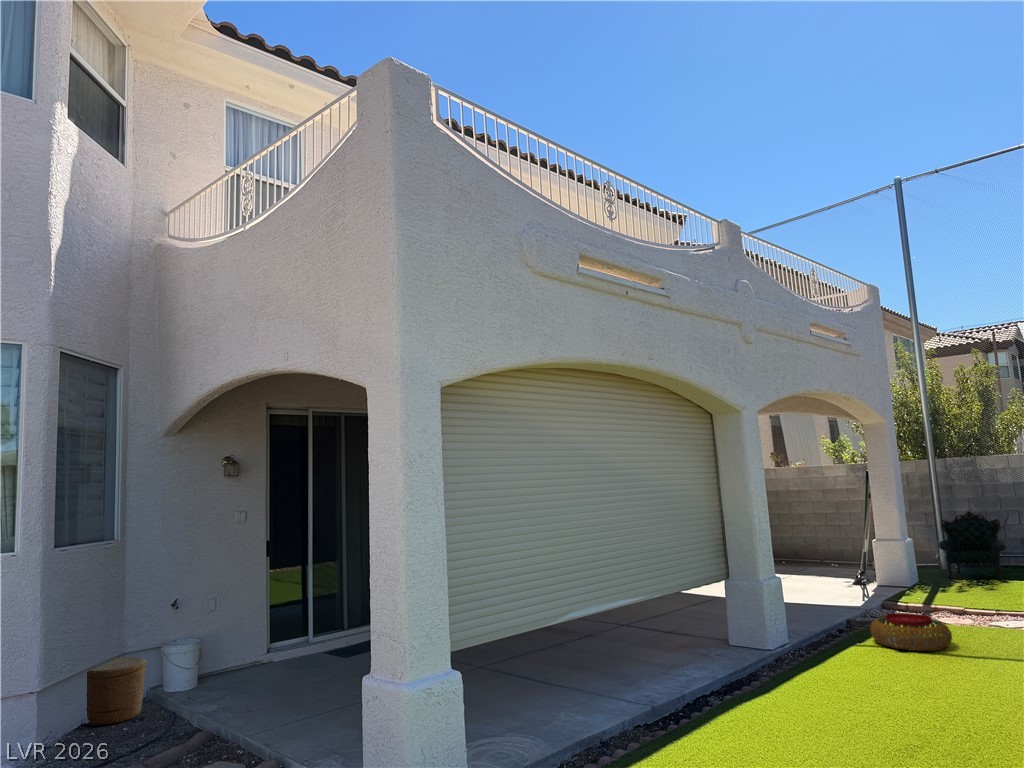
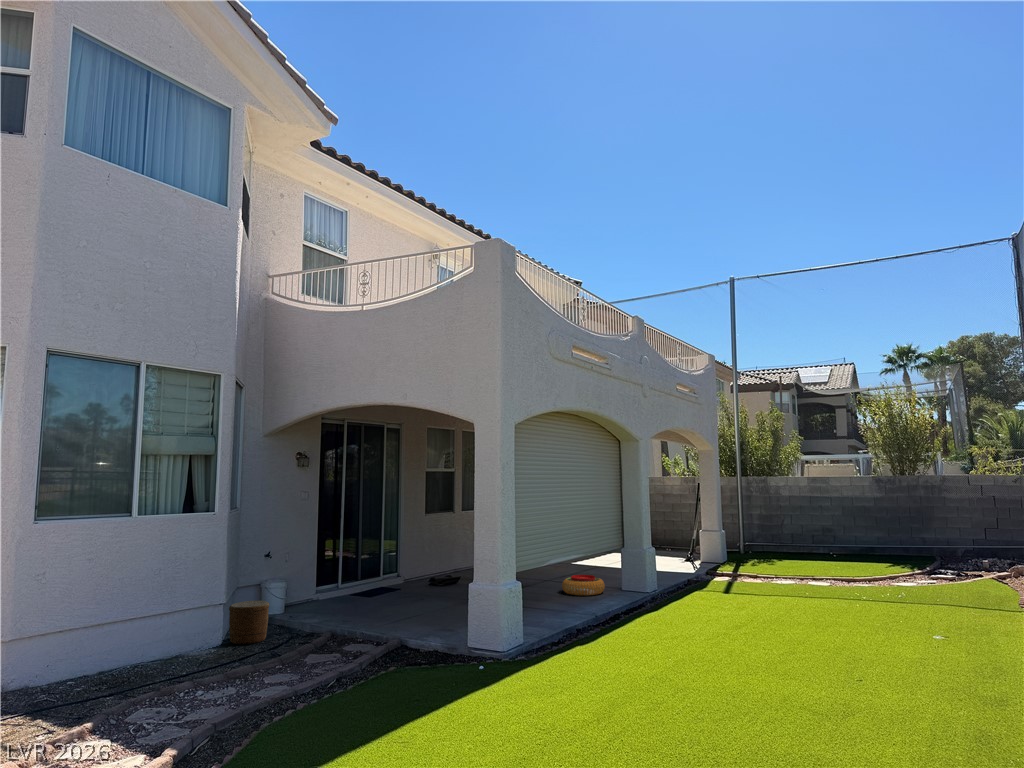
armchair: present [938,511,1006,580] -> none [741,513,781,559]
pouf: present [870,613,952,651] -> present [562,575,605,596]

